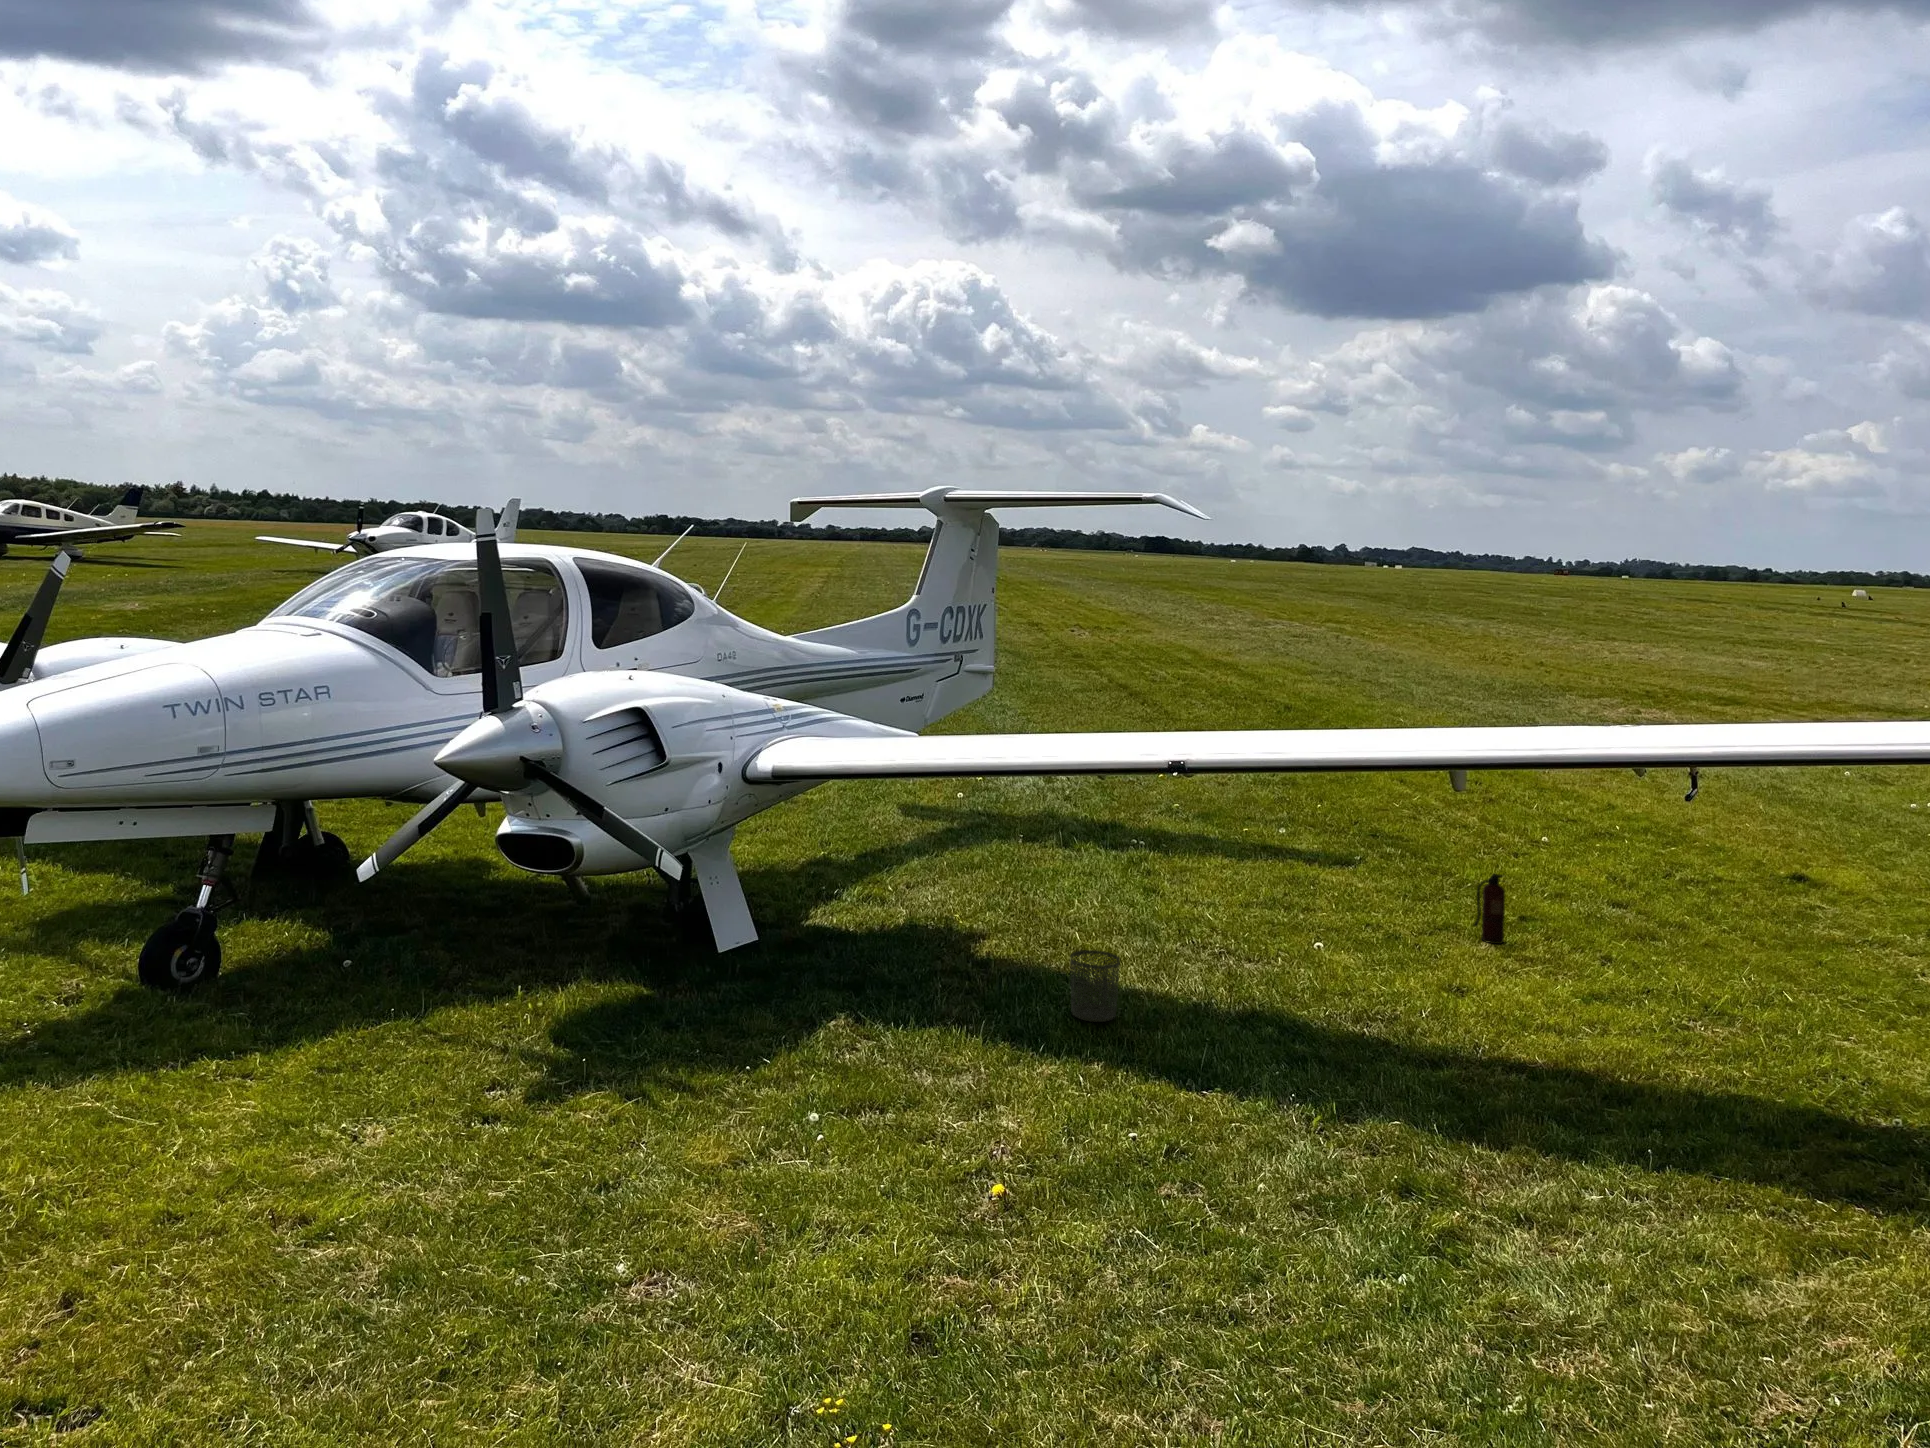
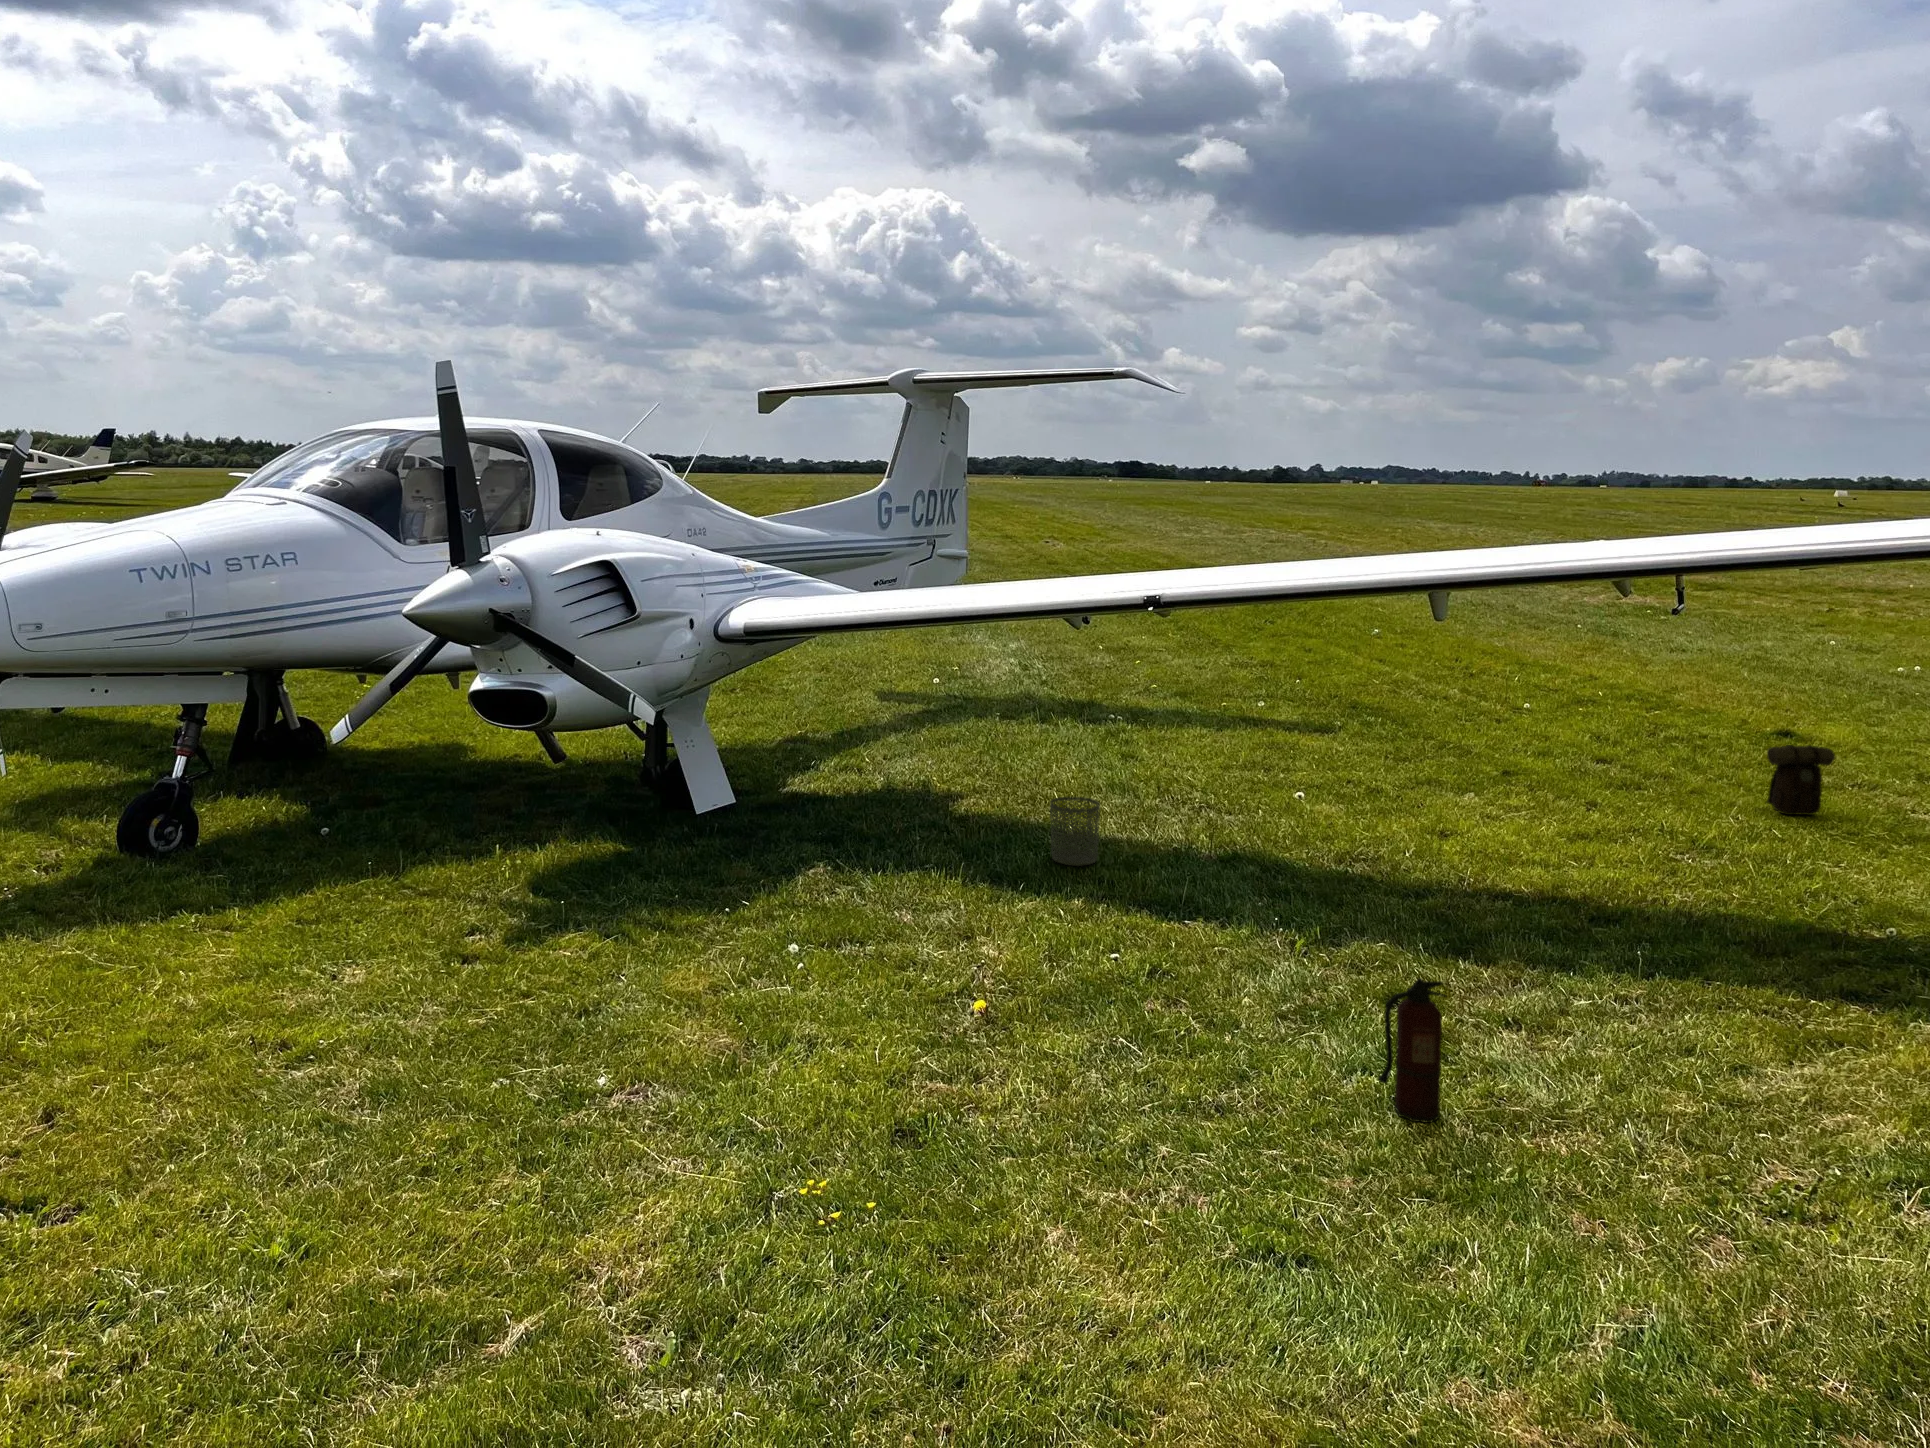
fire extinguisher: present [1474,873,1505,944] -> present [1378,979,1446,1123]
backpack: none [1772,909,1841,979] -> present [1766,745,1835,815]

